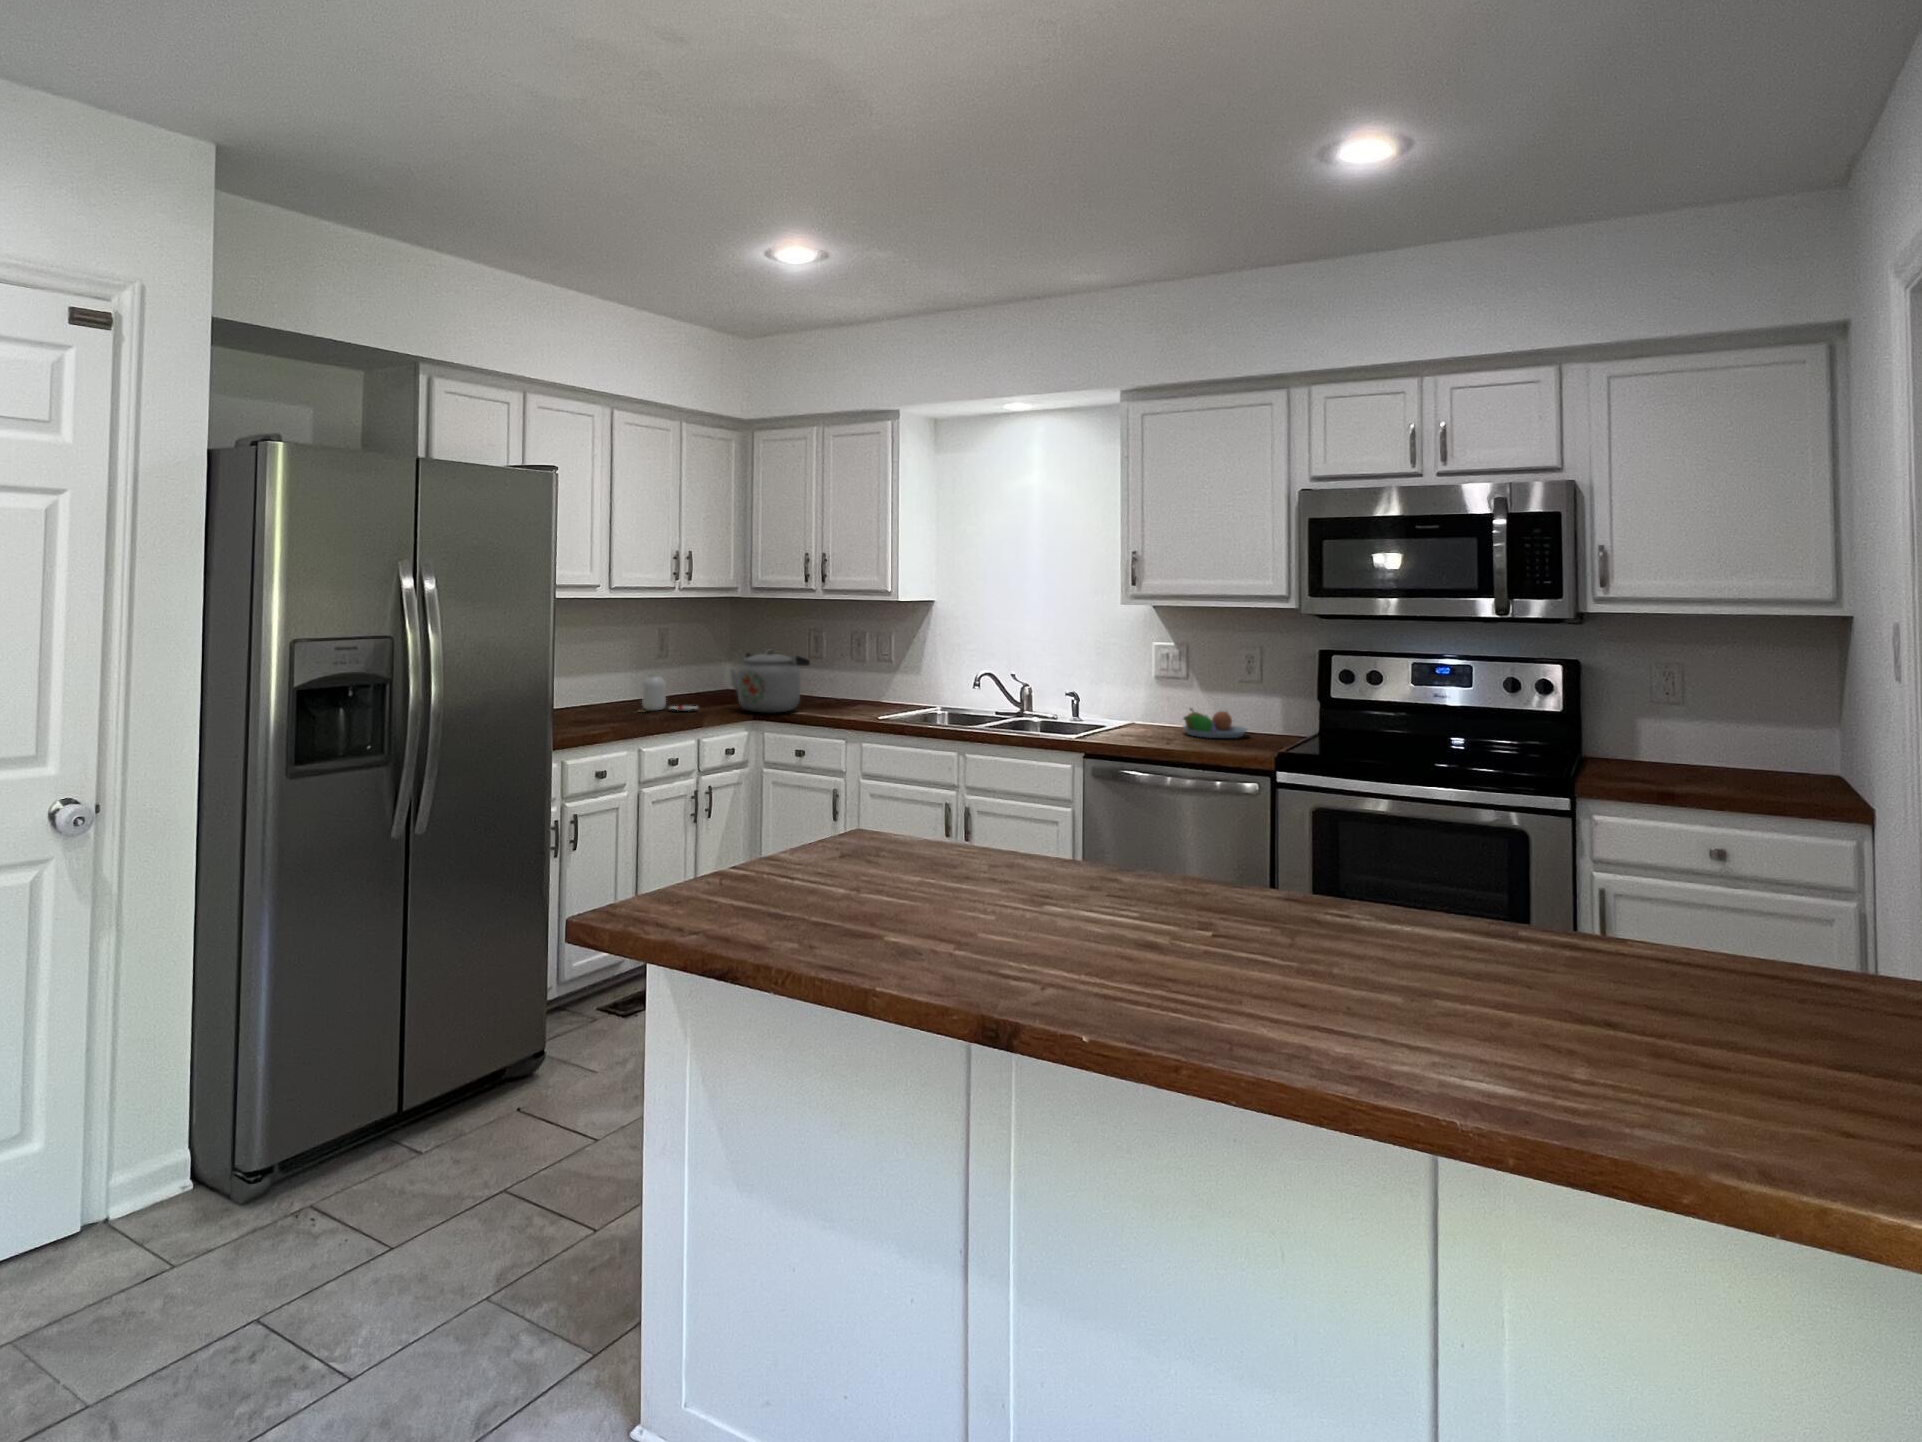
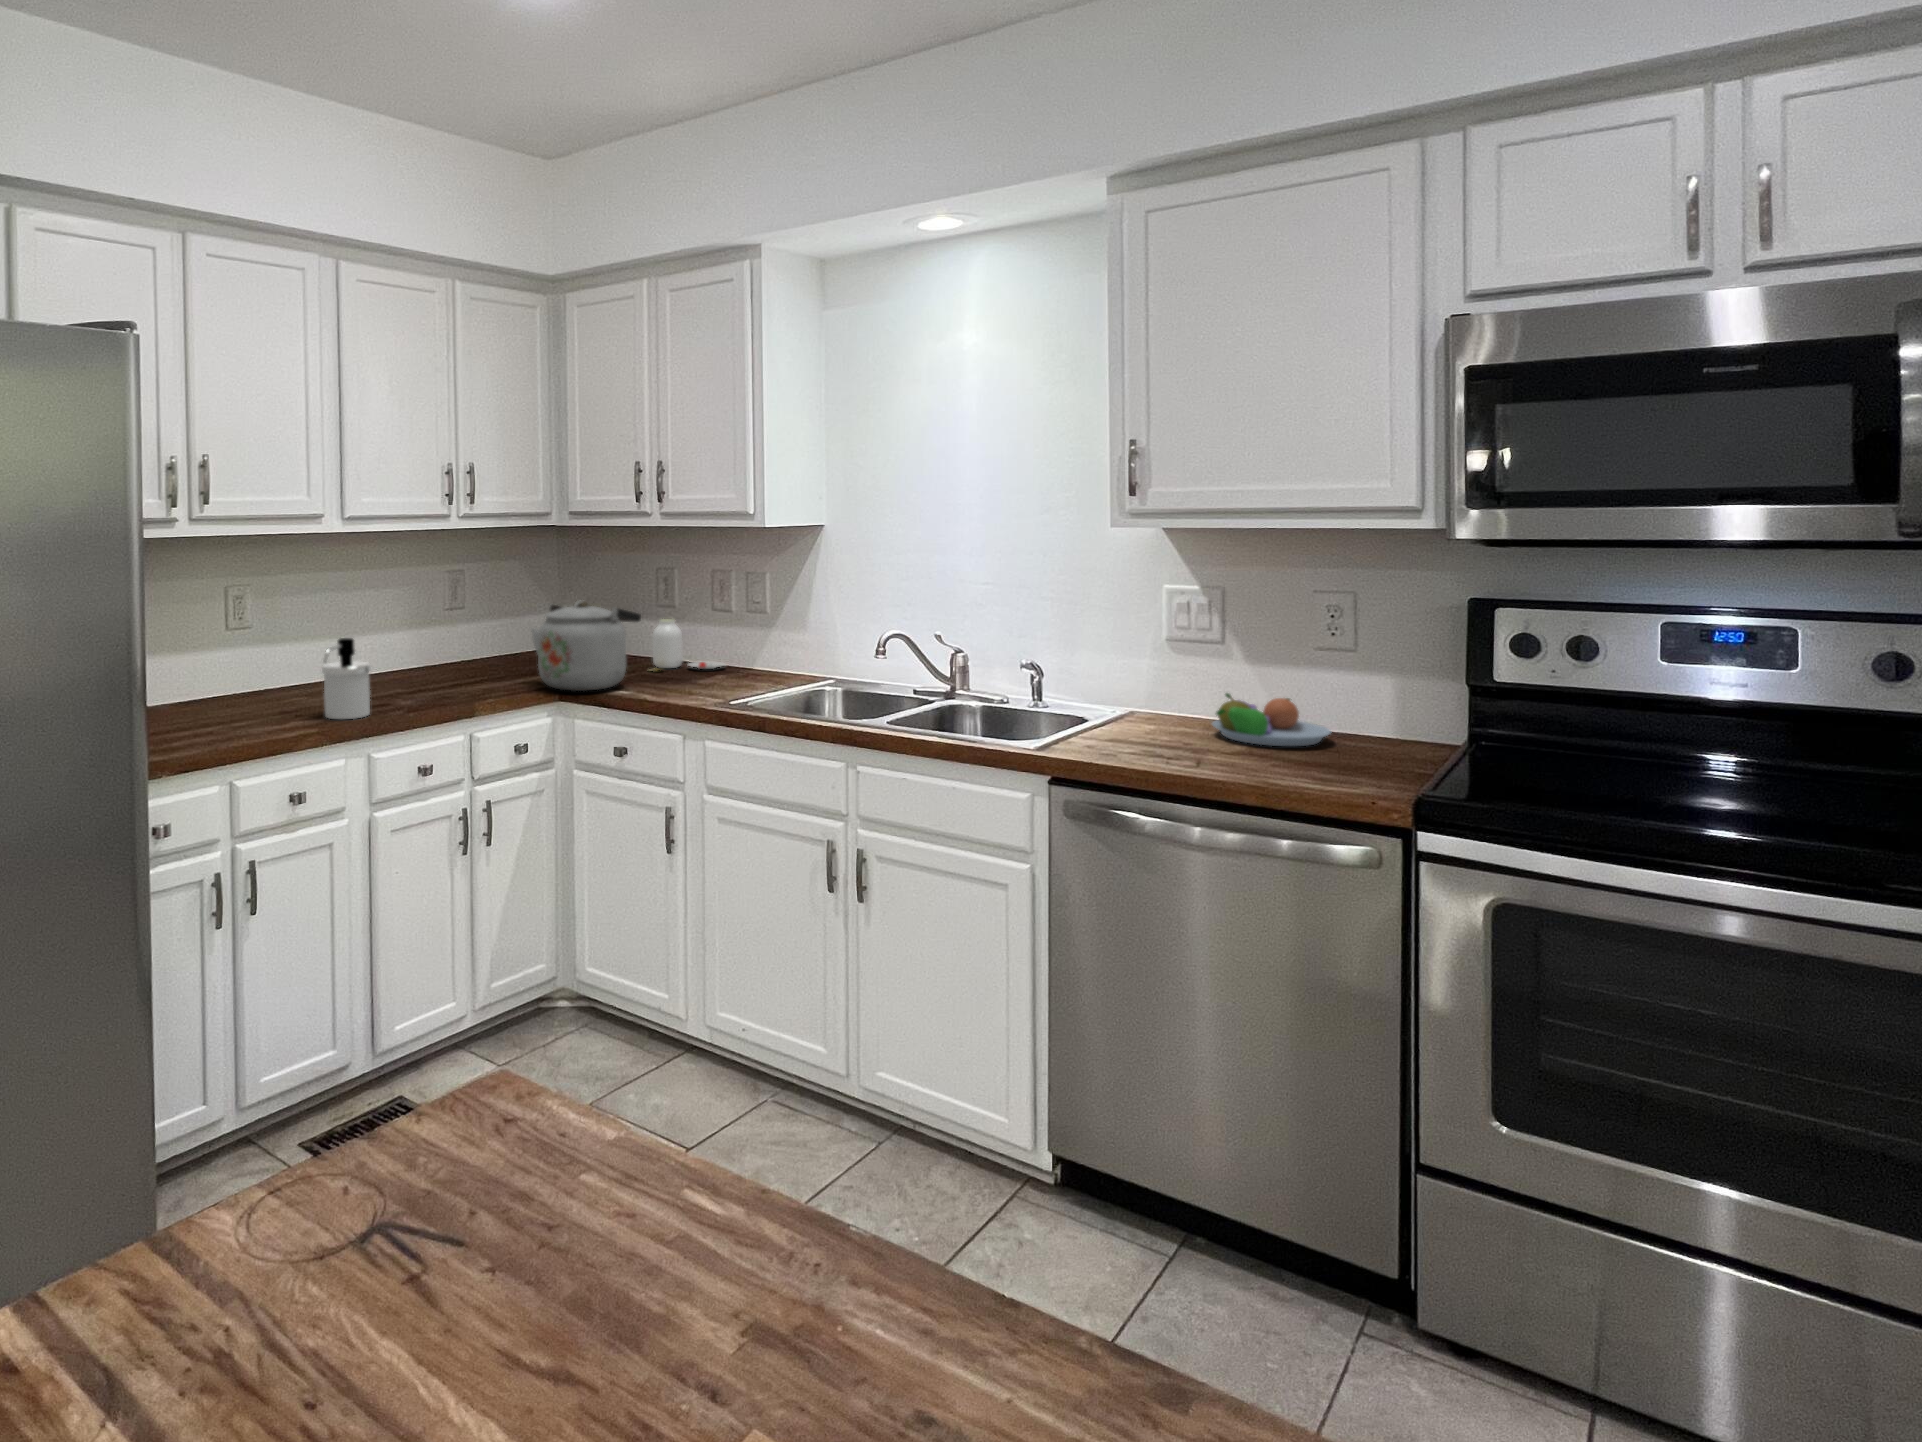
soap dispenser: none [600,671,634,727] -> present [322,638,371,719]
jar: present [642,673,697,711] -> present [653,619,725,669]

